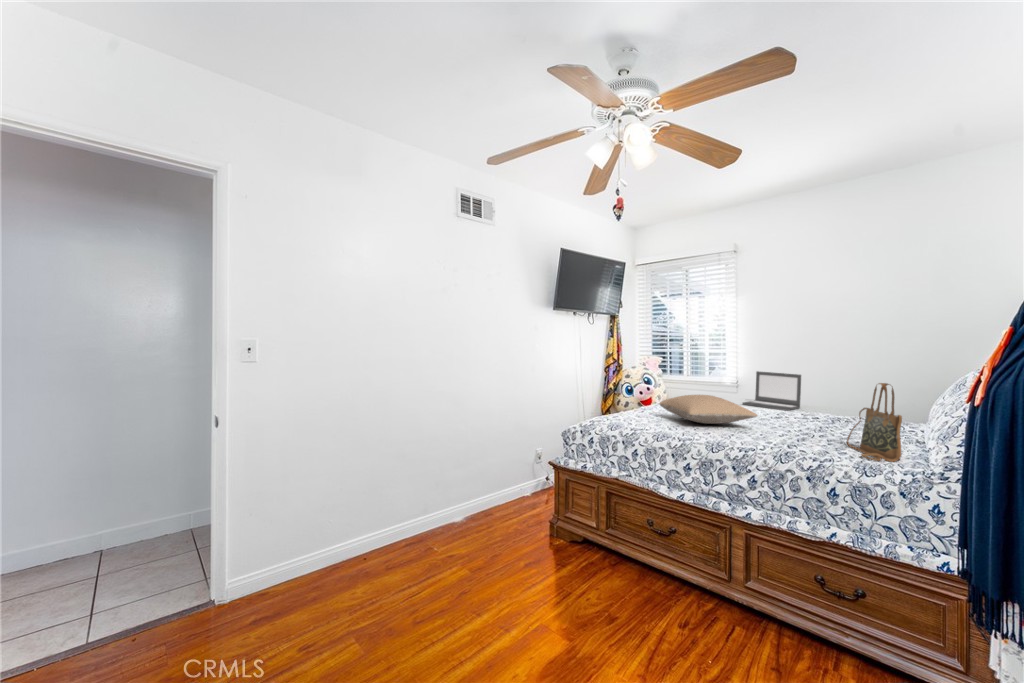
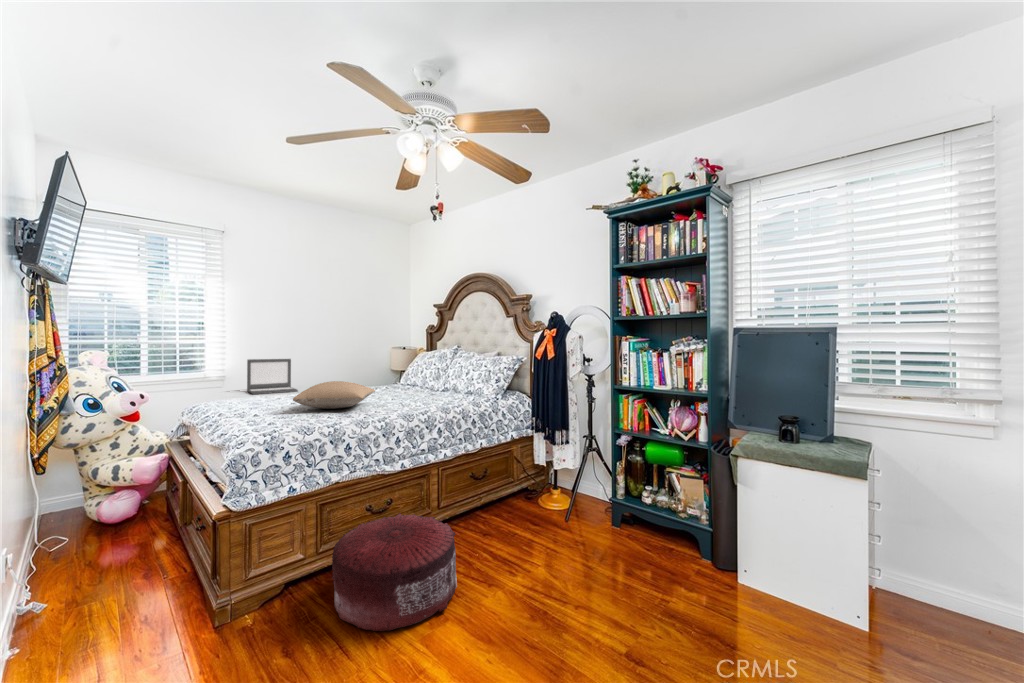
handbag: present [847,383,902,462] -> none [425,354,466,399]
pouf: none [541,521,660,637] -> present [332,513,457,631]

